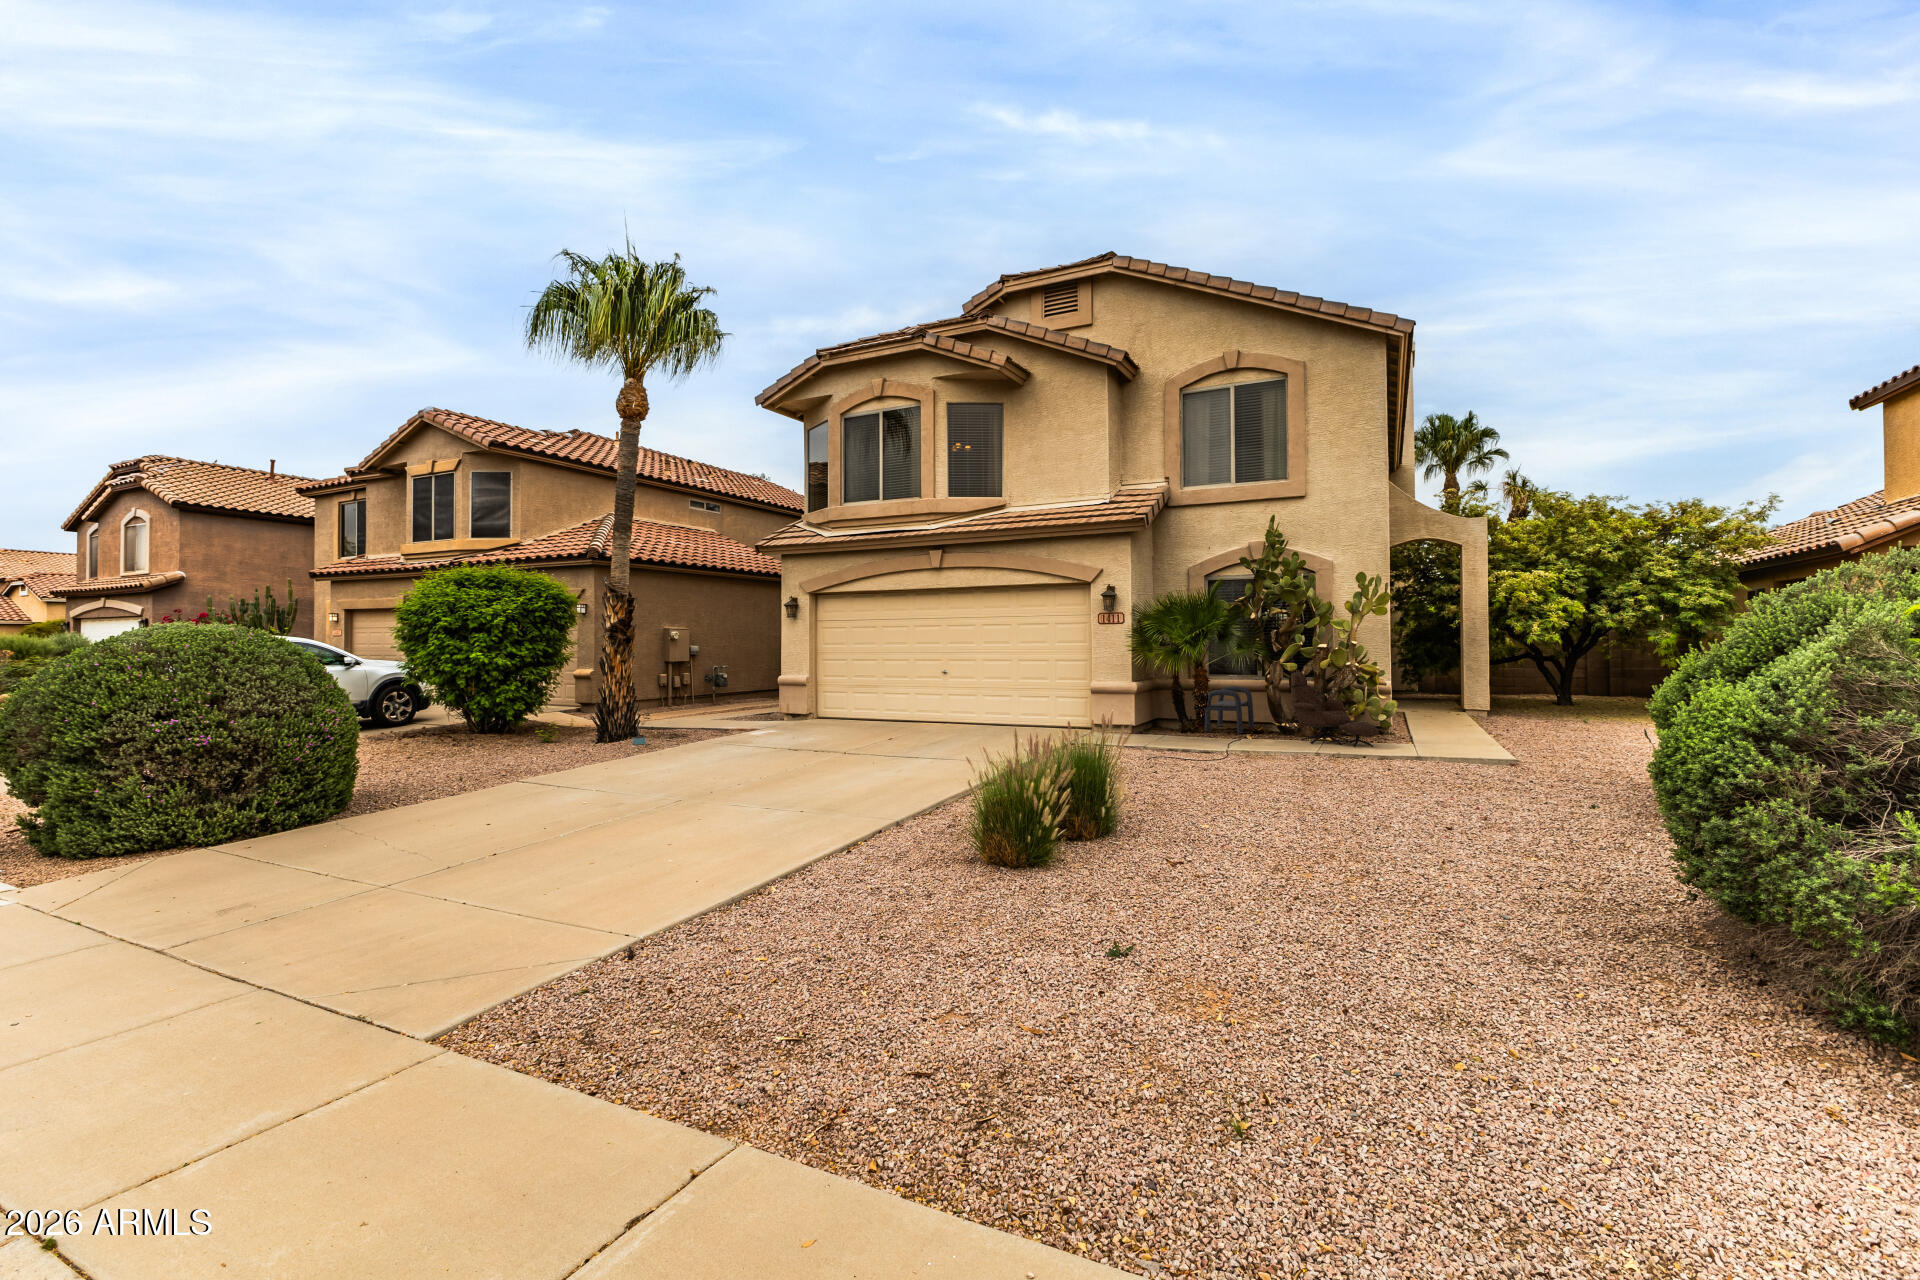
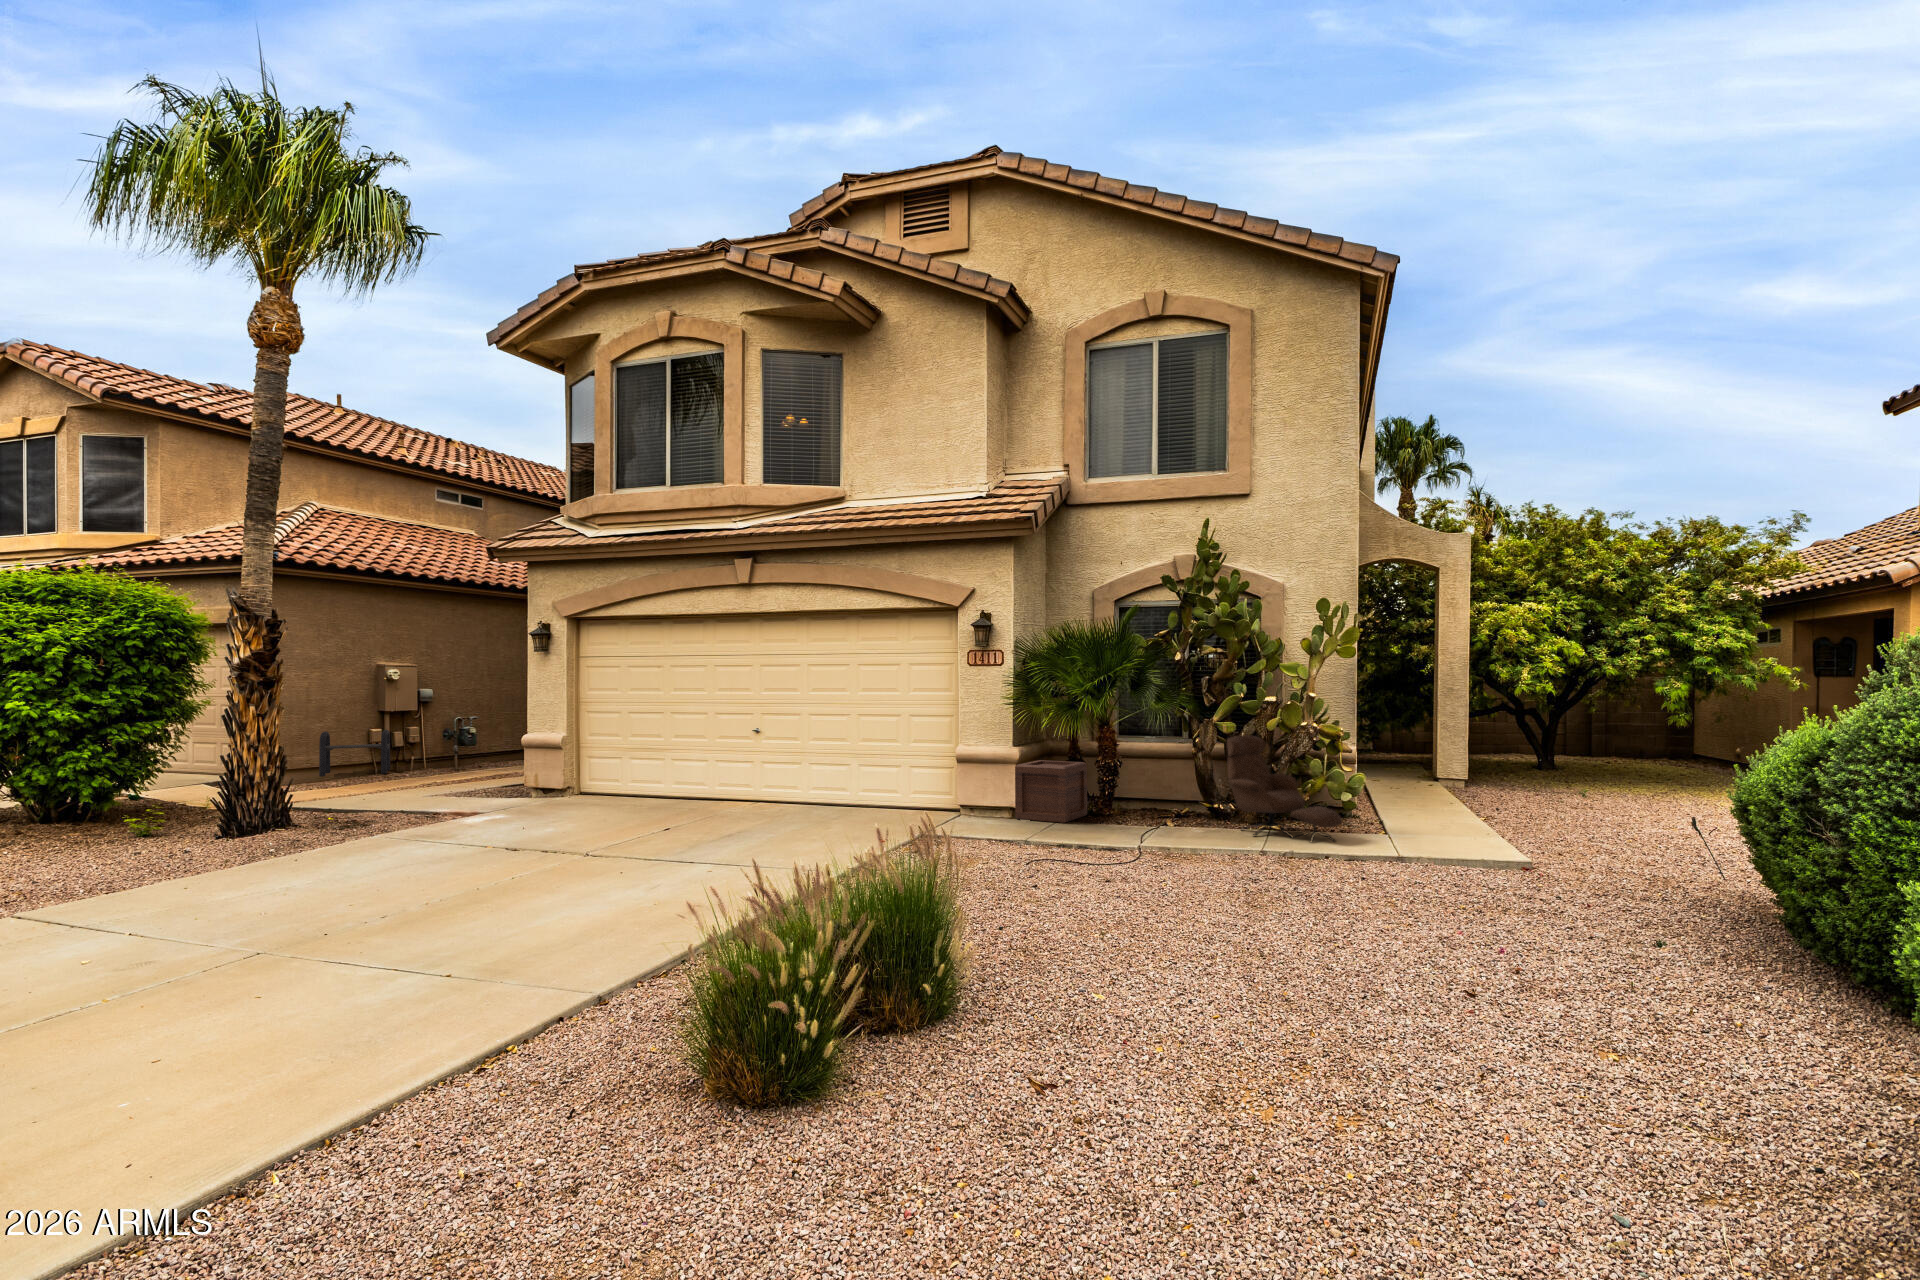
bench: present [1205,686,1254,733] -> present [319,730,390,777]
wooden crate: none [1133,692,1186,736] -> present [1015,760,1087,823]
potted plant: present [630,705,650,745] -> none [260,780,298,841]

